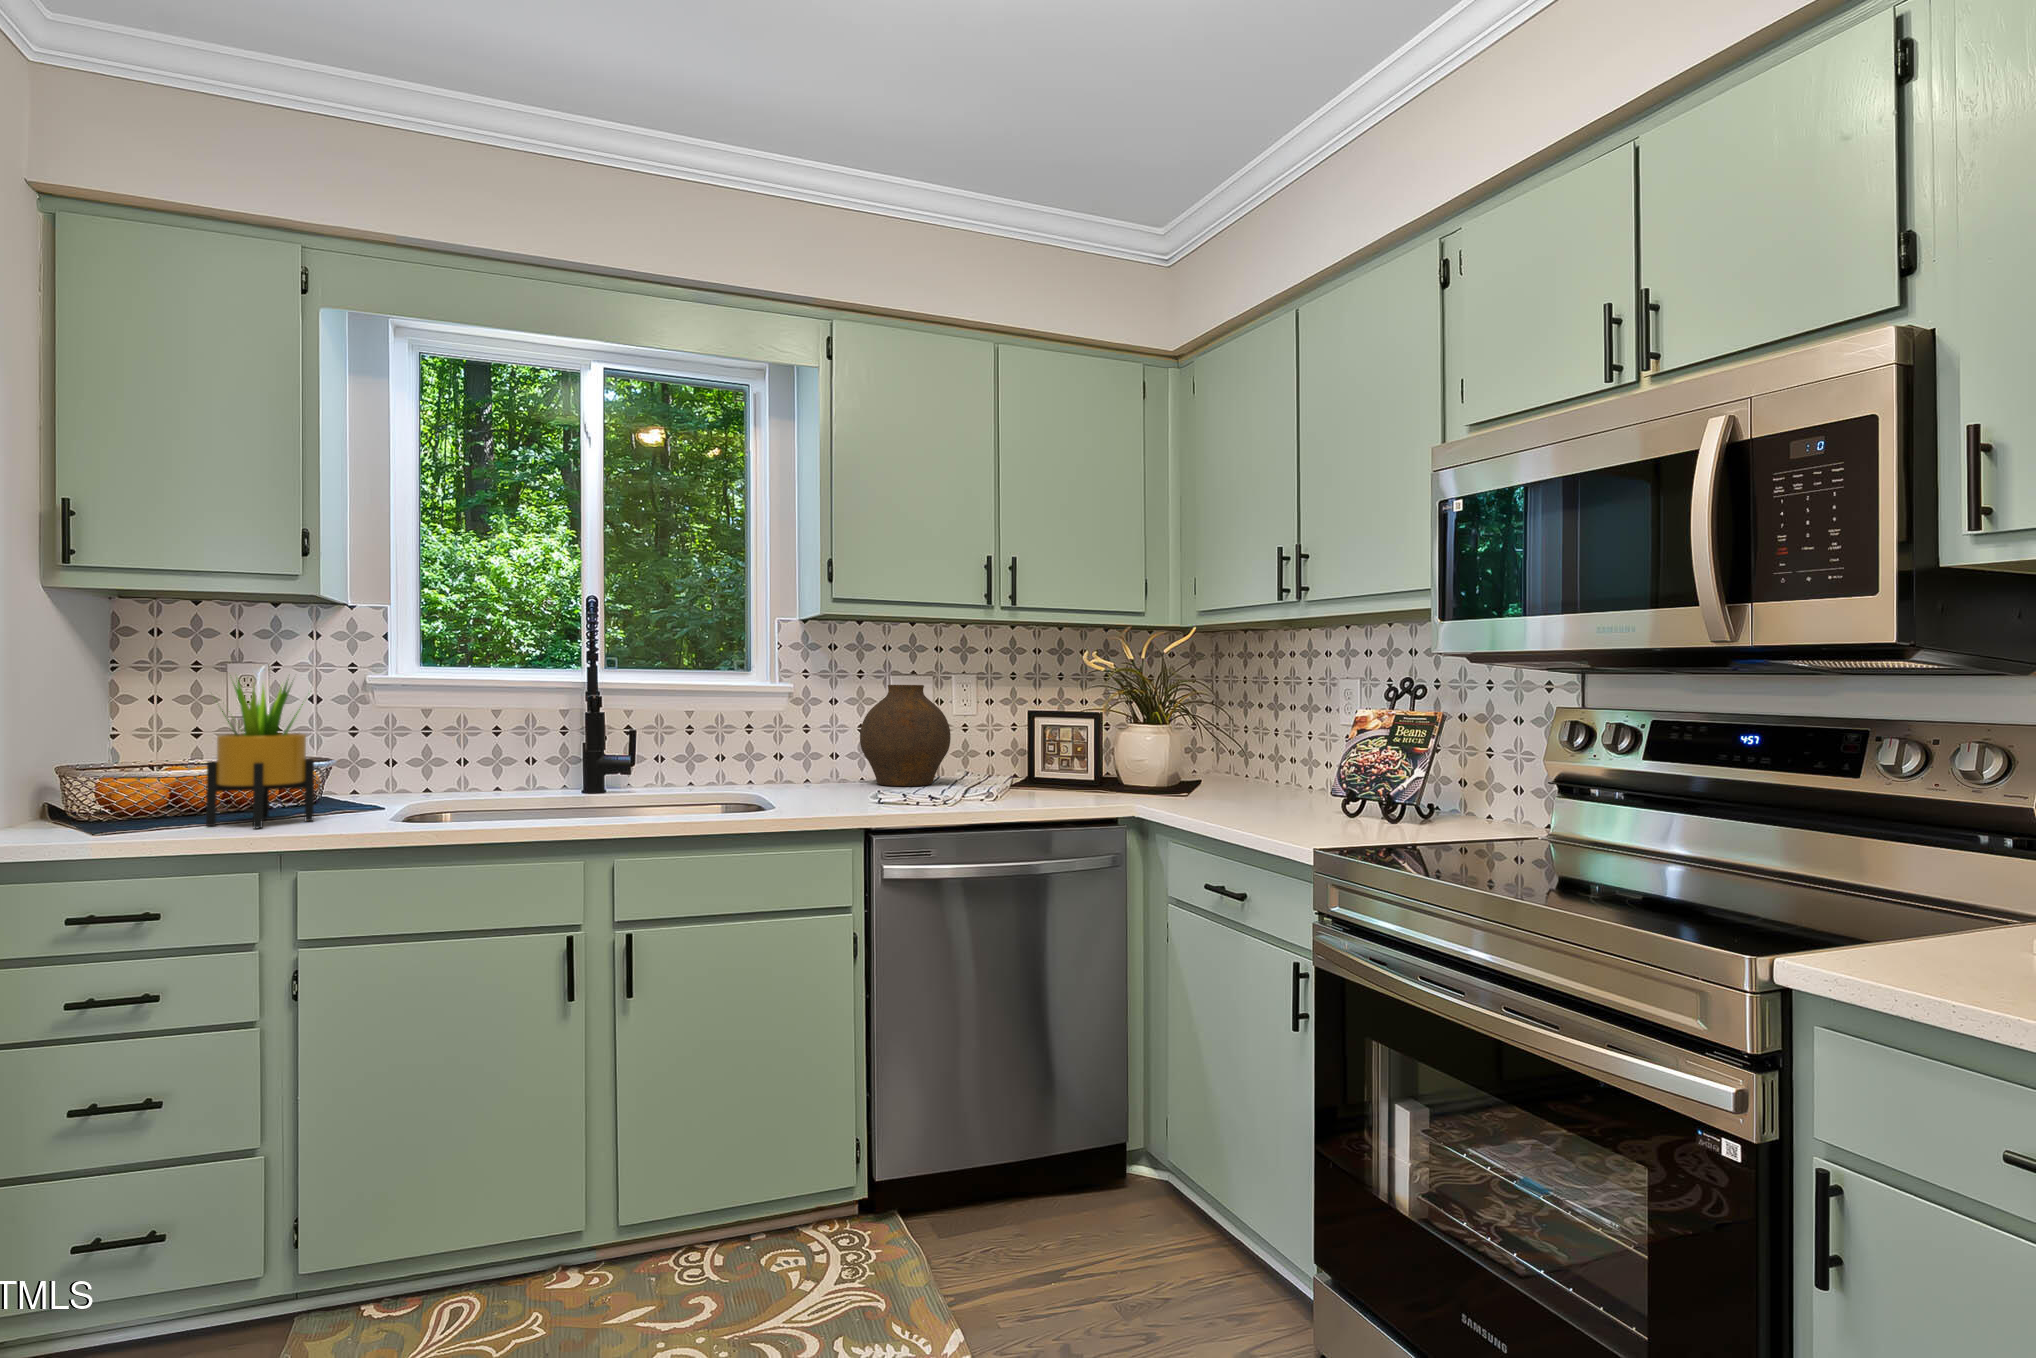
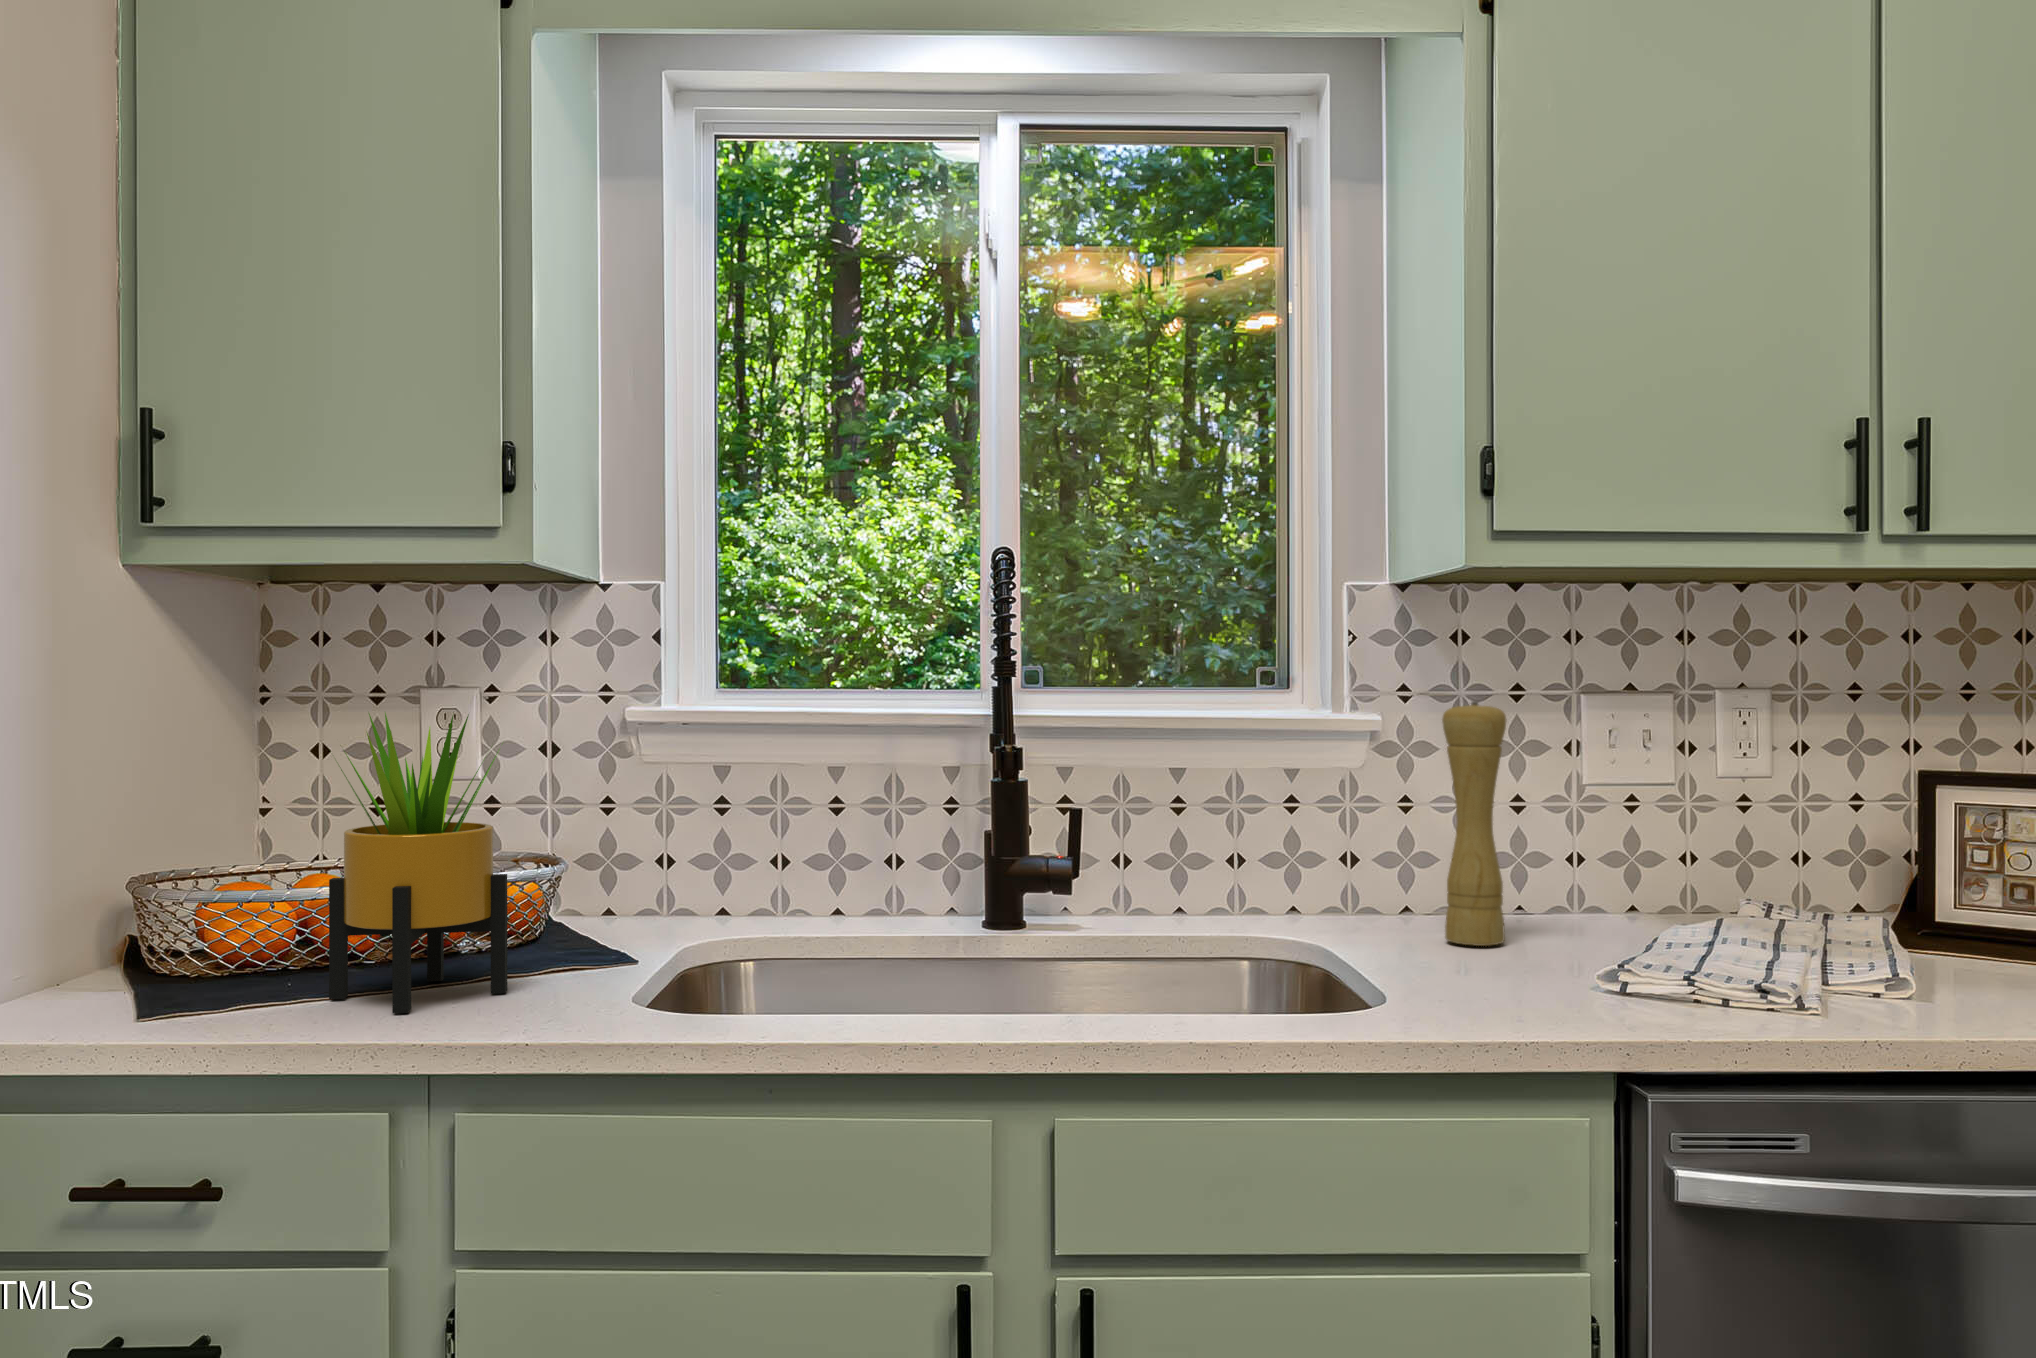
pepper mill: none [817,677,847,792] -> present [1442,701,1506,946]
vase: present [860,685,951,786] -> none [1520,713,1726,932]

